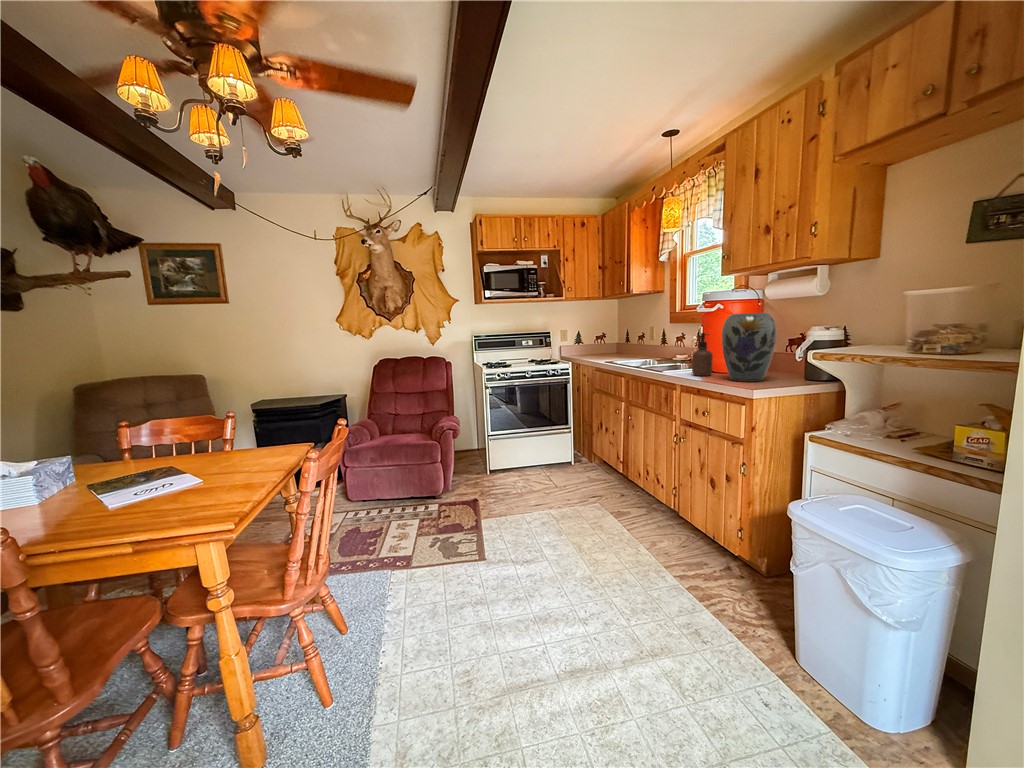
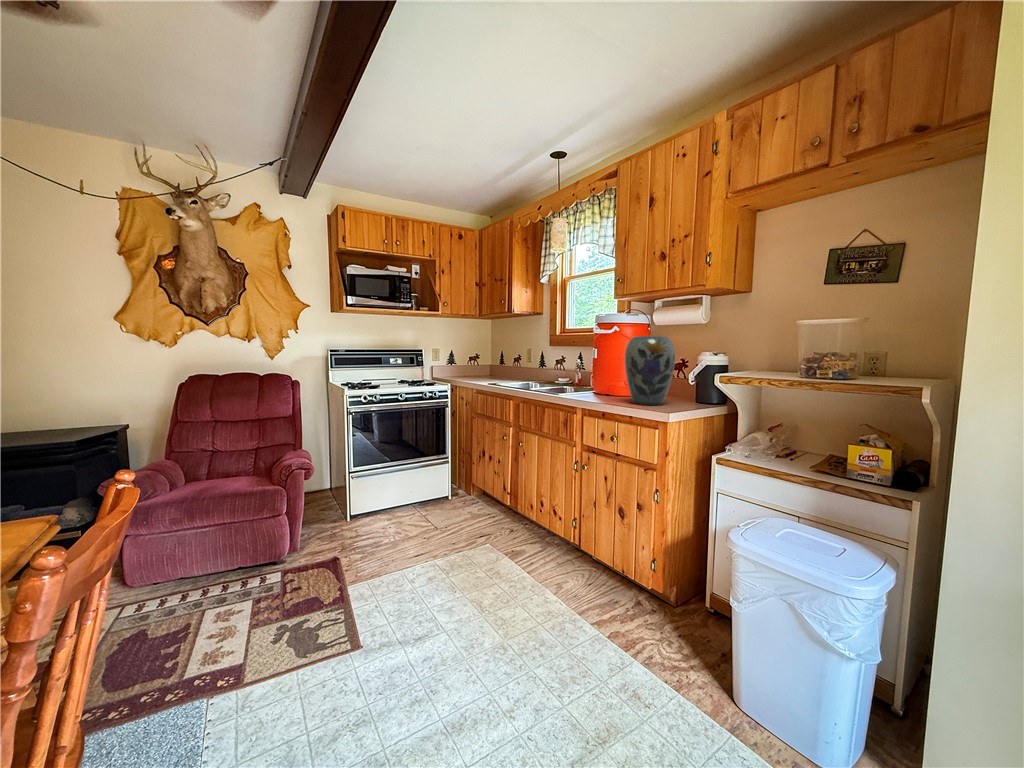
soap dispenser: present [692,333,713,376] -> none [591,355,611,399]

